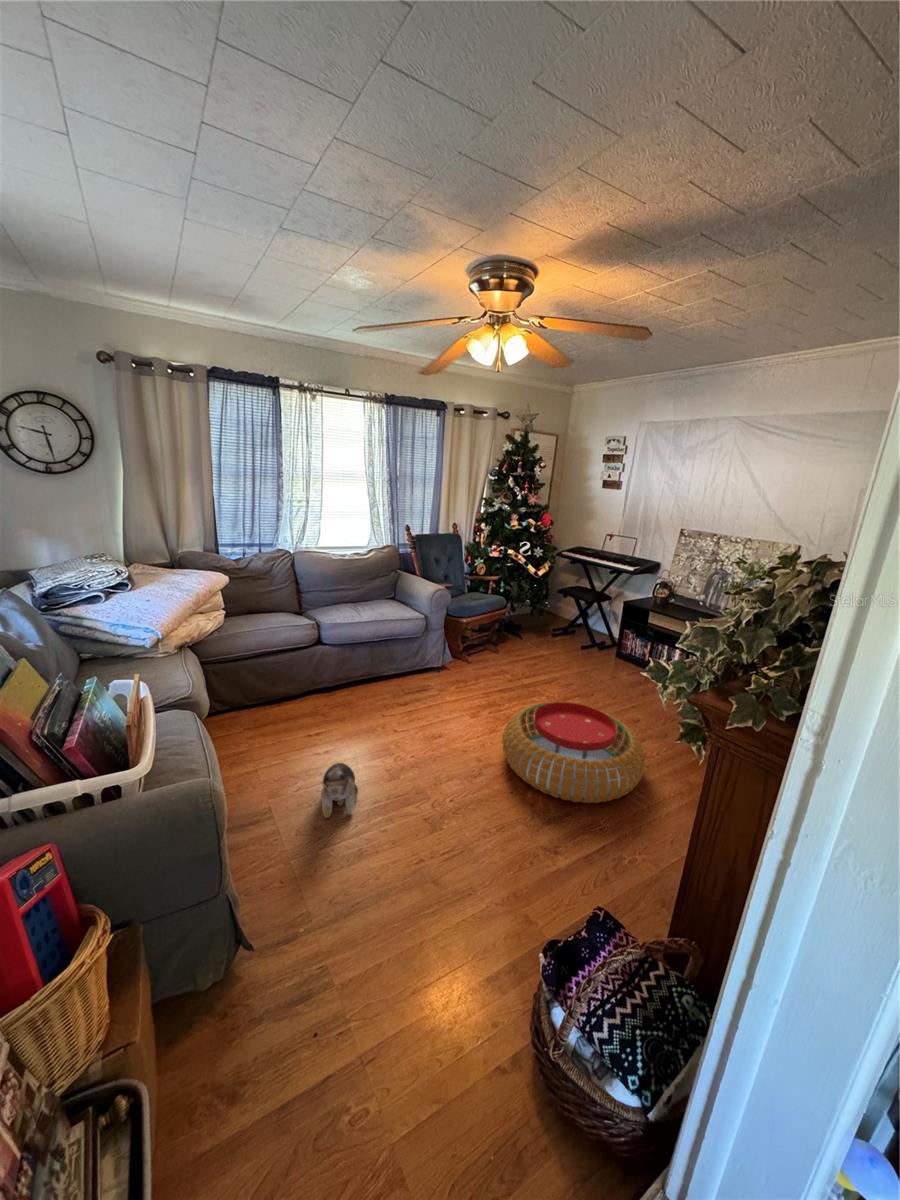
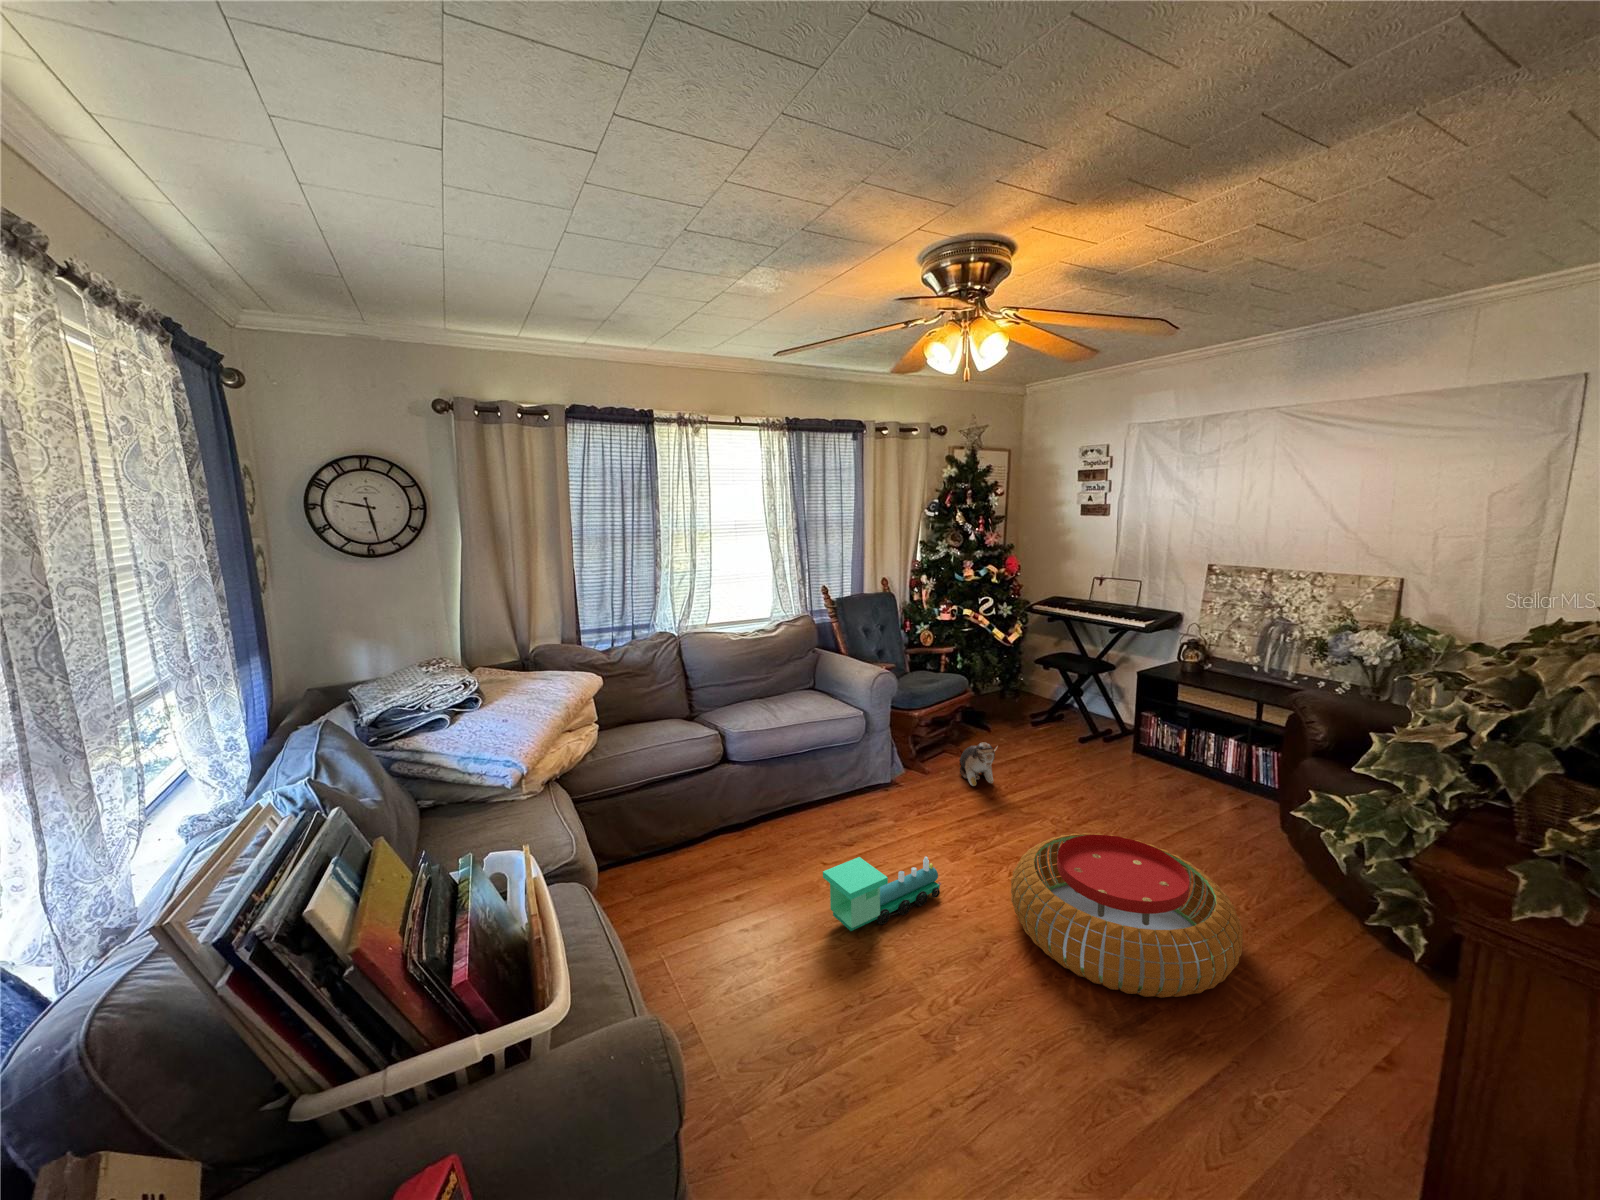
toy train: none [374,710,459,757] -> present [823,857,941,931]
plush toy: present [321,763,358,818] -> present [959,742,998,786]

